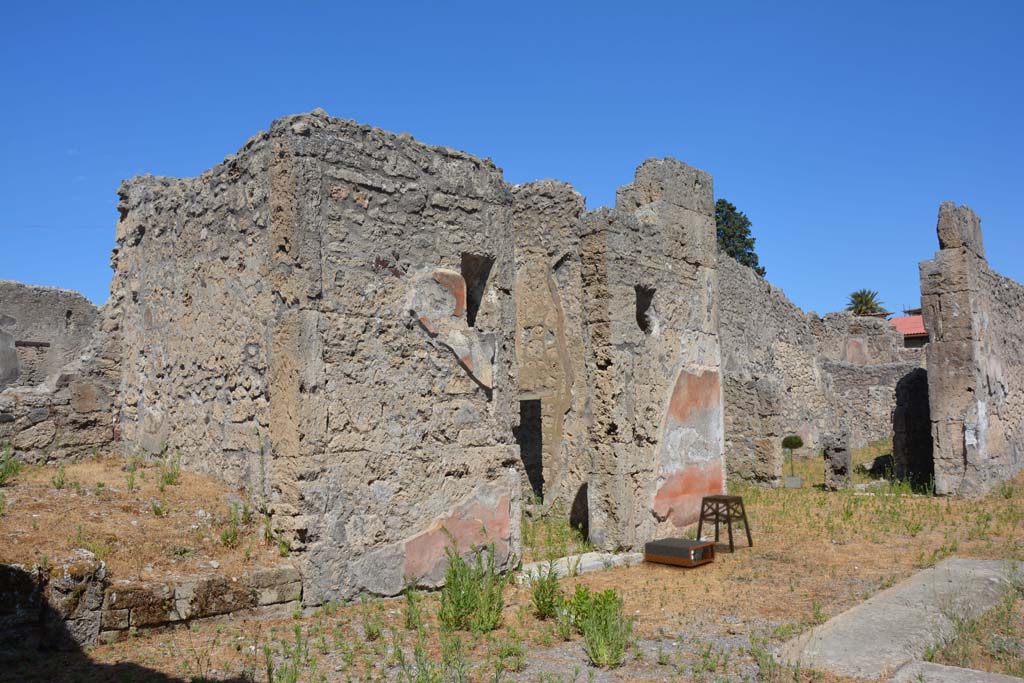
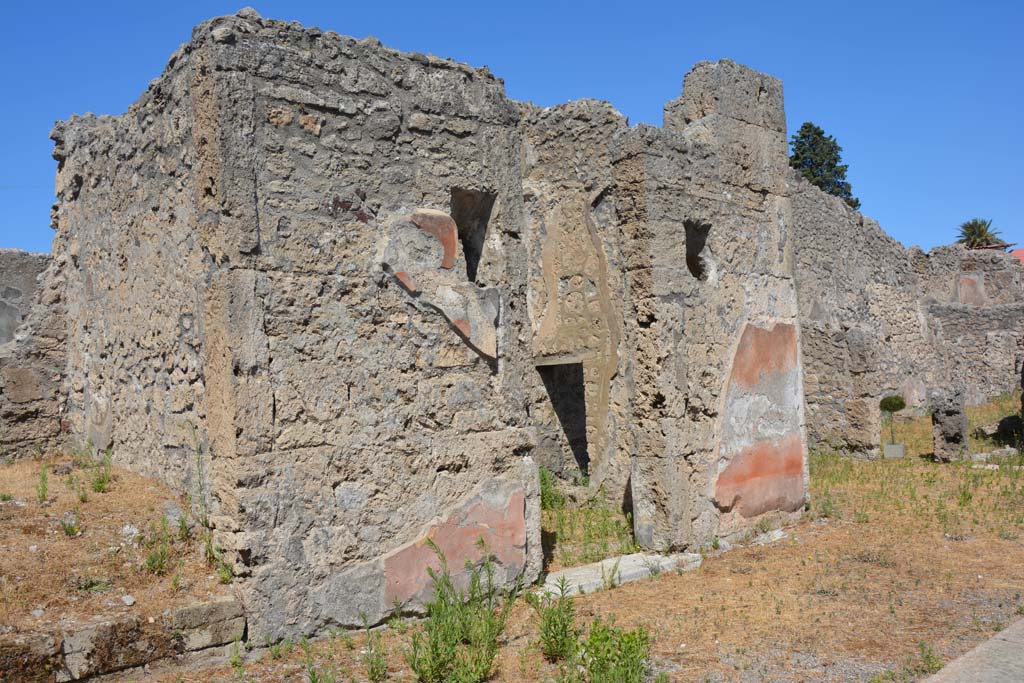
stool: present [696,495,753,552] -> none [769,476,843,549]
storage box: present [644,537,715,567] -> none [703,532,793,571]

